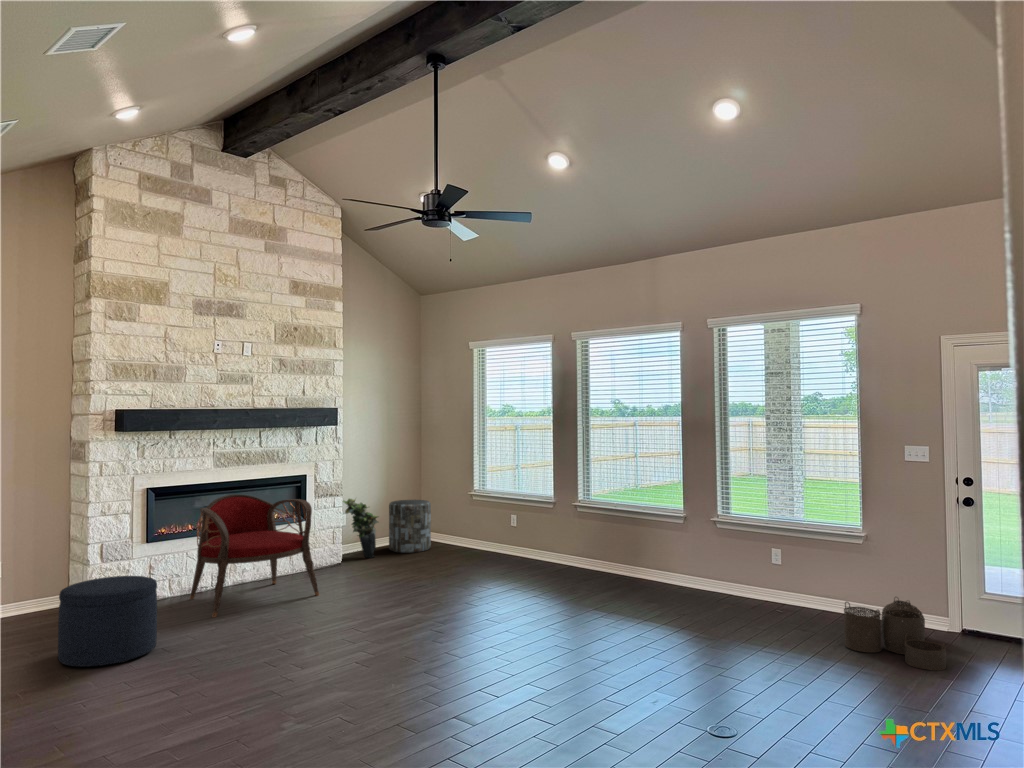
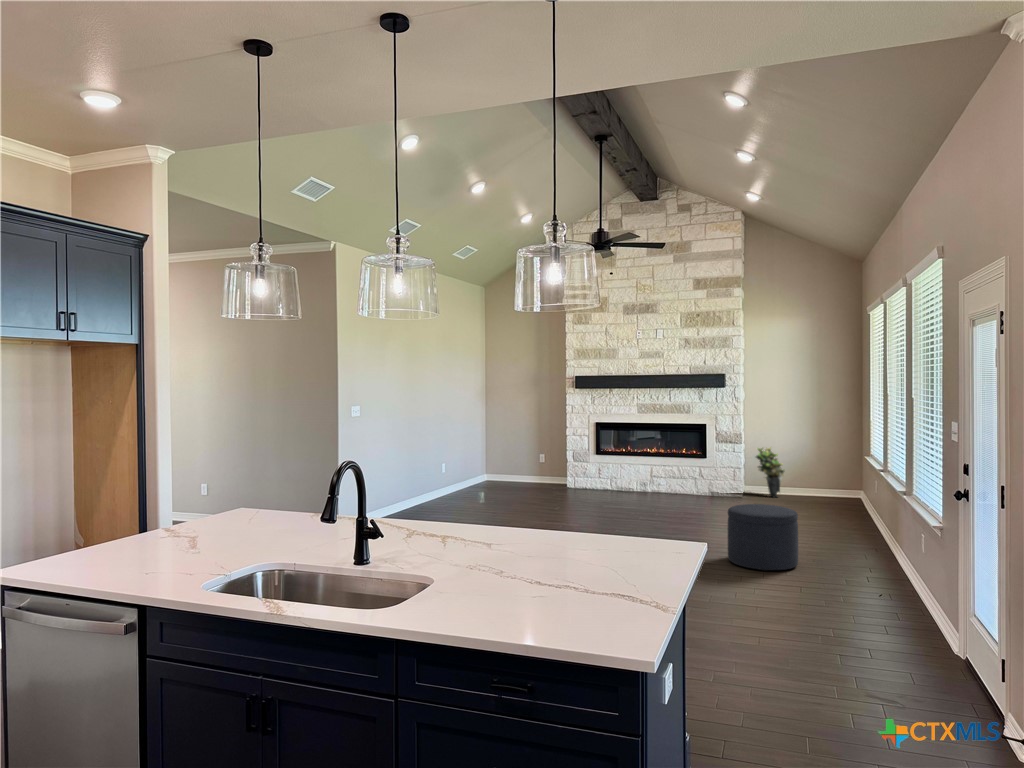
armchair: present [190,494,320,617] -> none [598,432,673,506]
side table: present [389,500,431,553] -> none [803,455,844,502]
ottoman: present [58,576,157,667] -> present [728,504,798,571]
woven basket: present [844,599,946,670] -> none [813,581,945,657]

